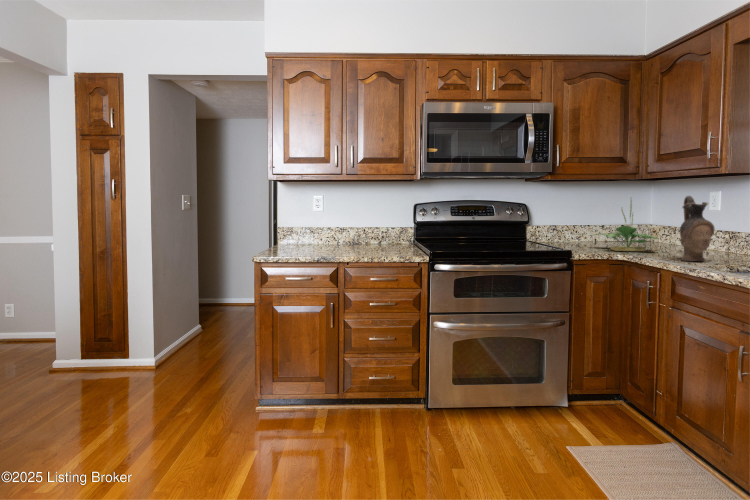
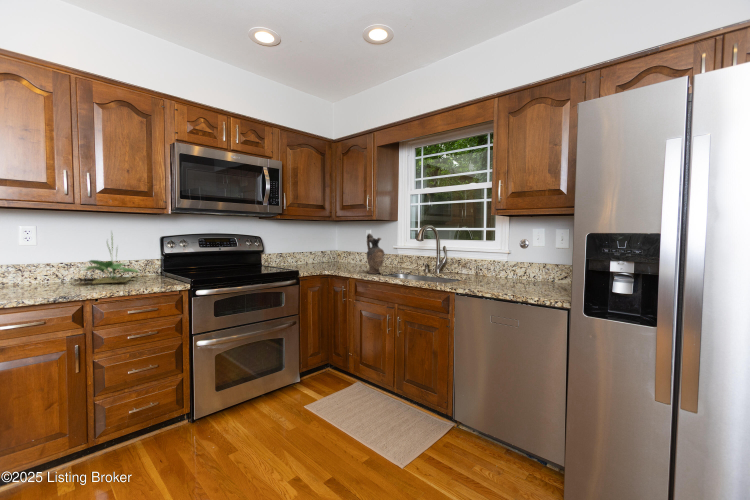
potted plant: present [603,201,657,251] -> present [85,237,138,284]

